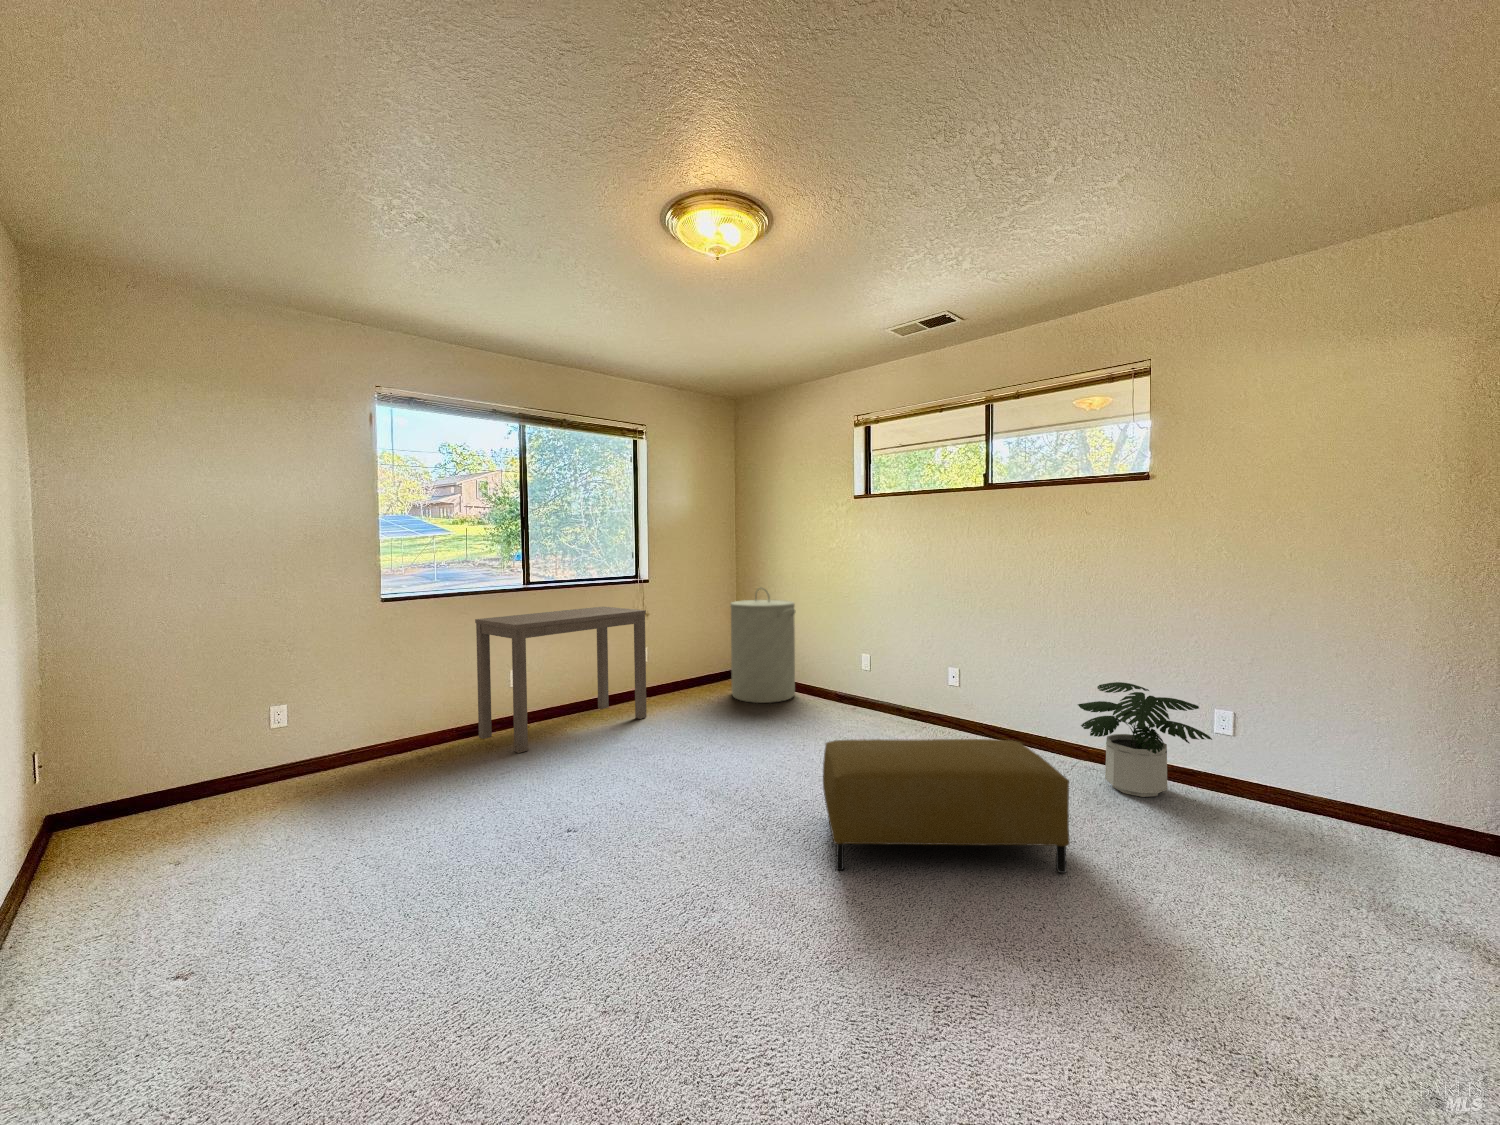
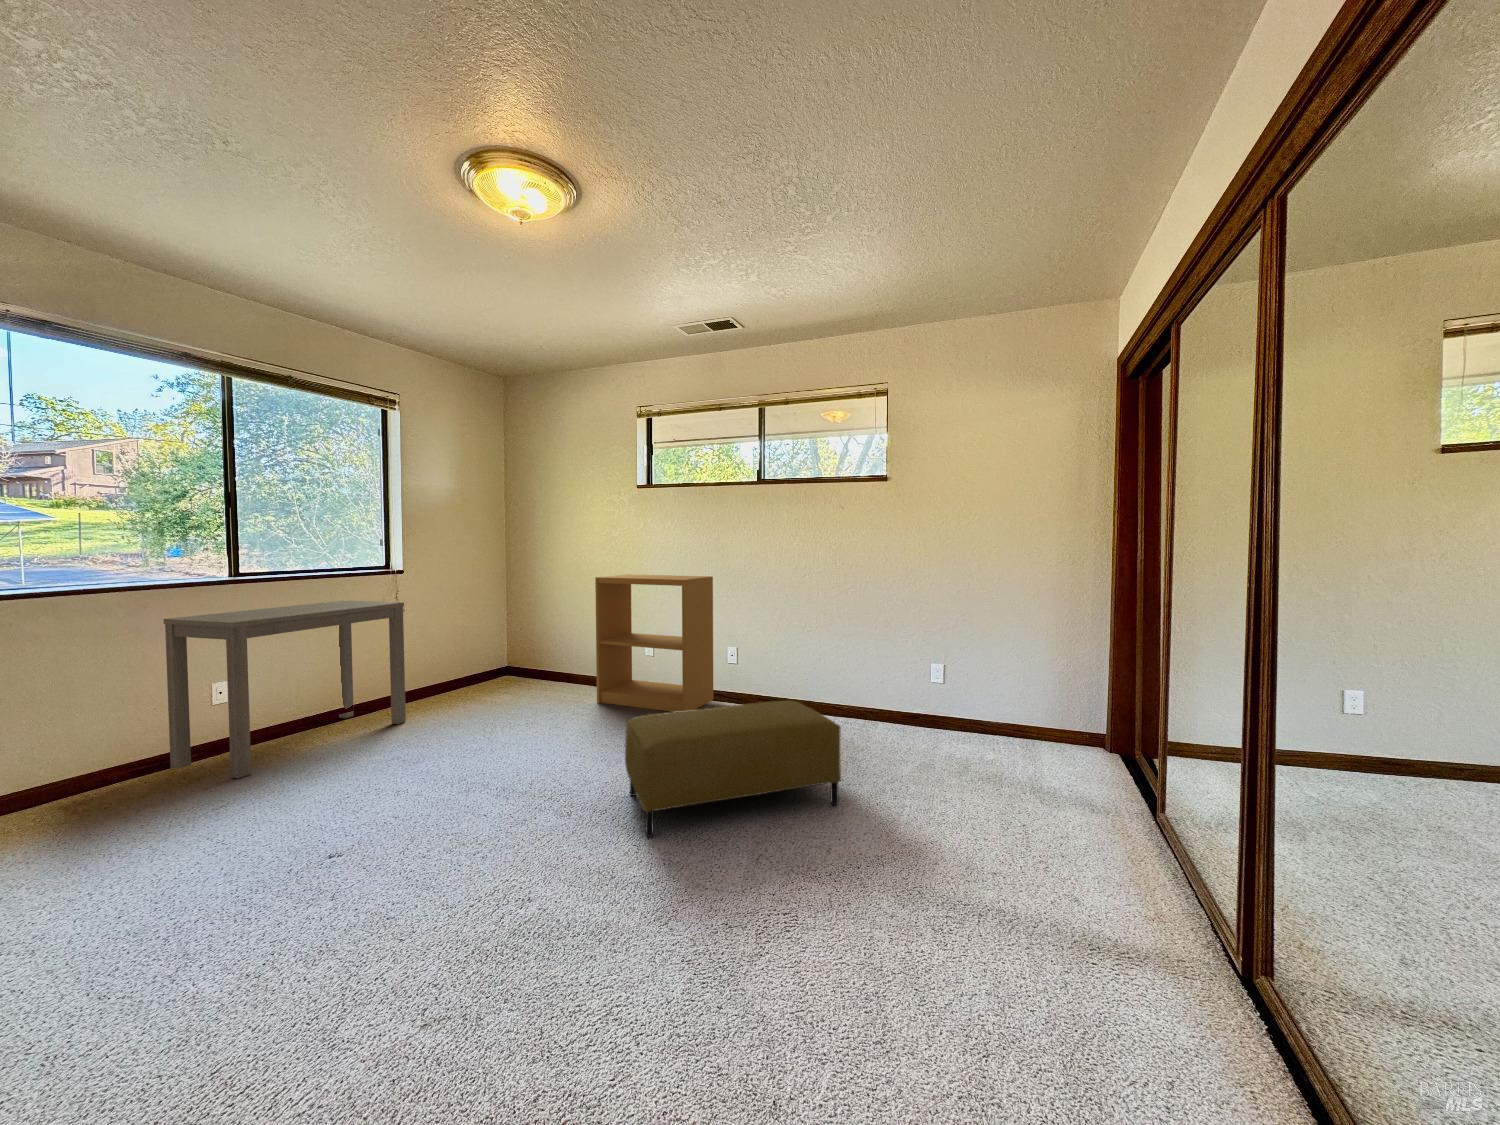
bookshelf: none [814,587,937,739] -> present [595,574,713,712]
laundry hamper: present [731,588,795,703] -> none [501,576,573,696]
potted plant: present [1078,682,1212,797] -> none [833,647,931,738]

